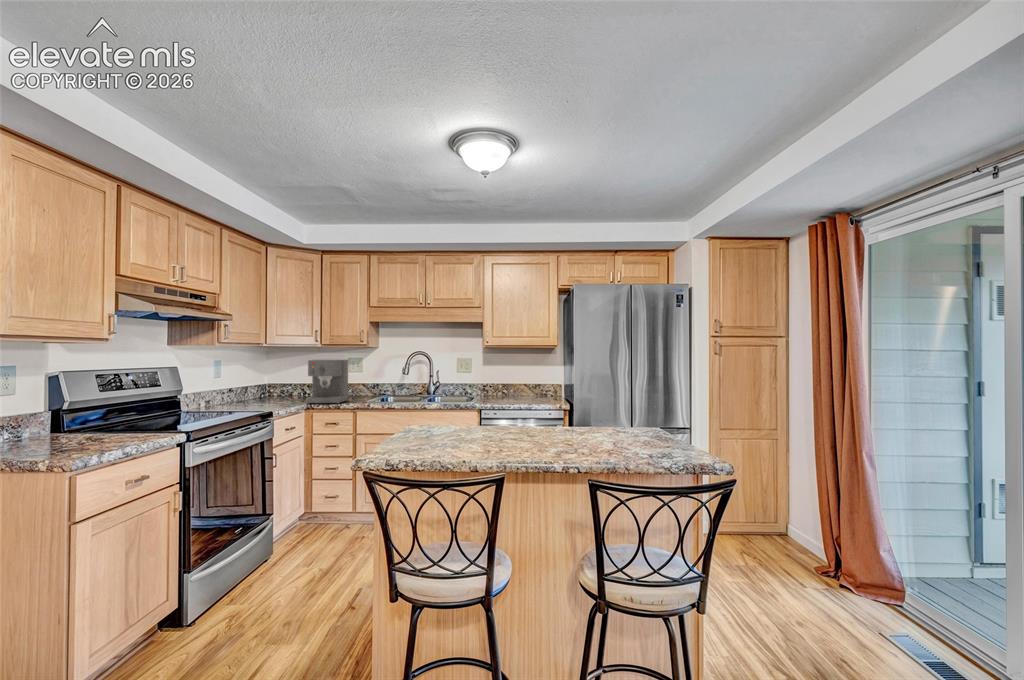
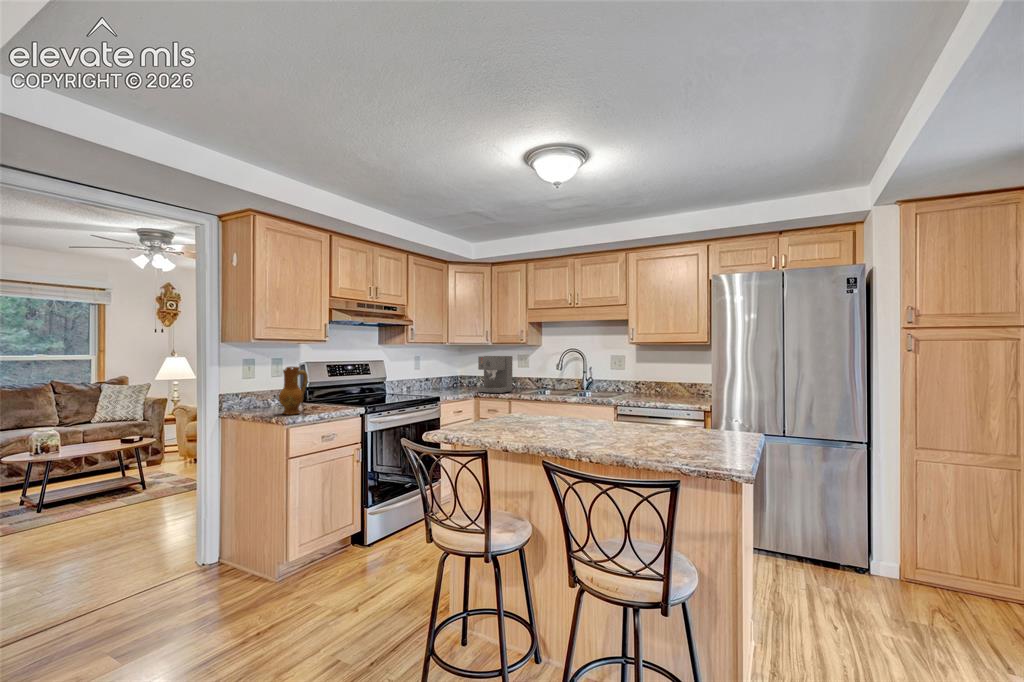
ceramic jug: none [49,378,101,454] -> present [279,367,308,415]

